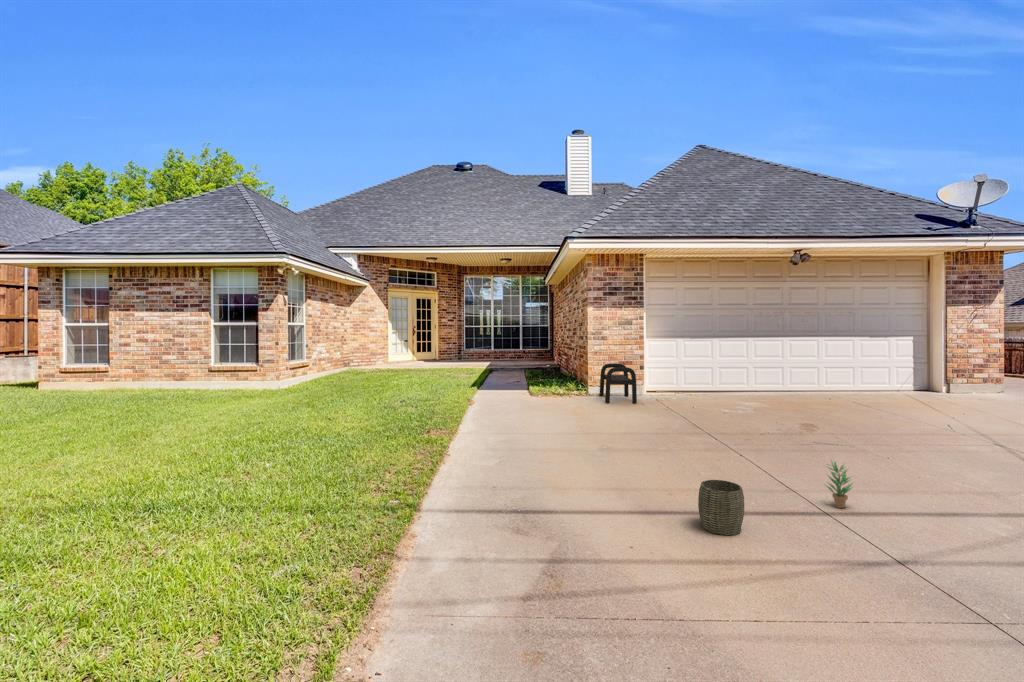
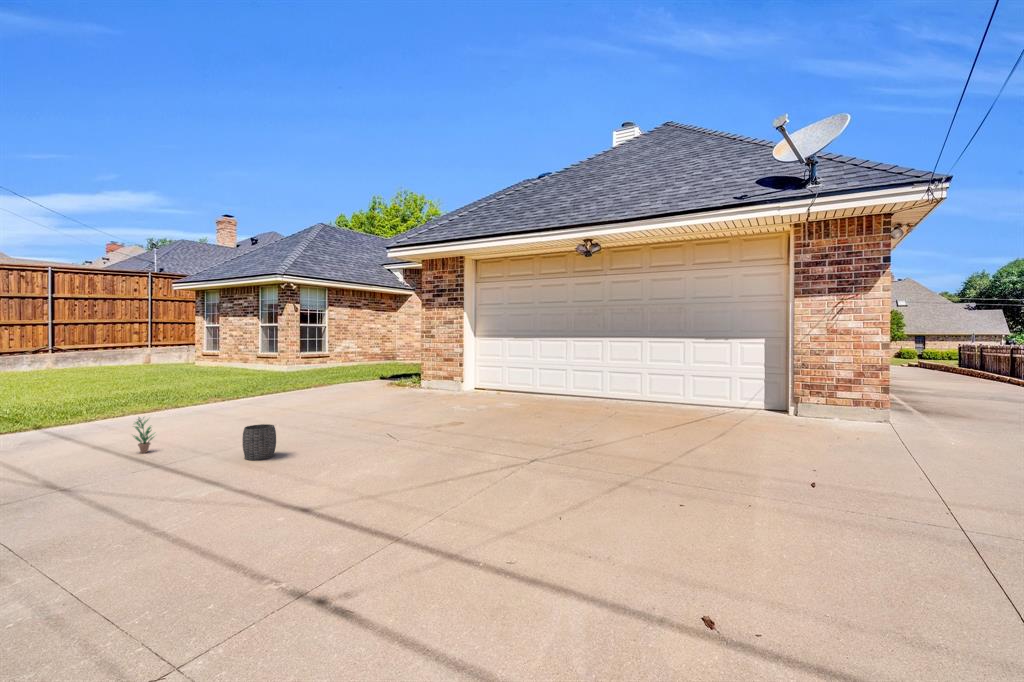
bench: present [600,363,637,403] -> none [398,360,447,395]
woven basket: present [698,480,744,535] -> present [242,424,276,460]

